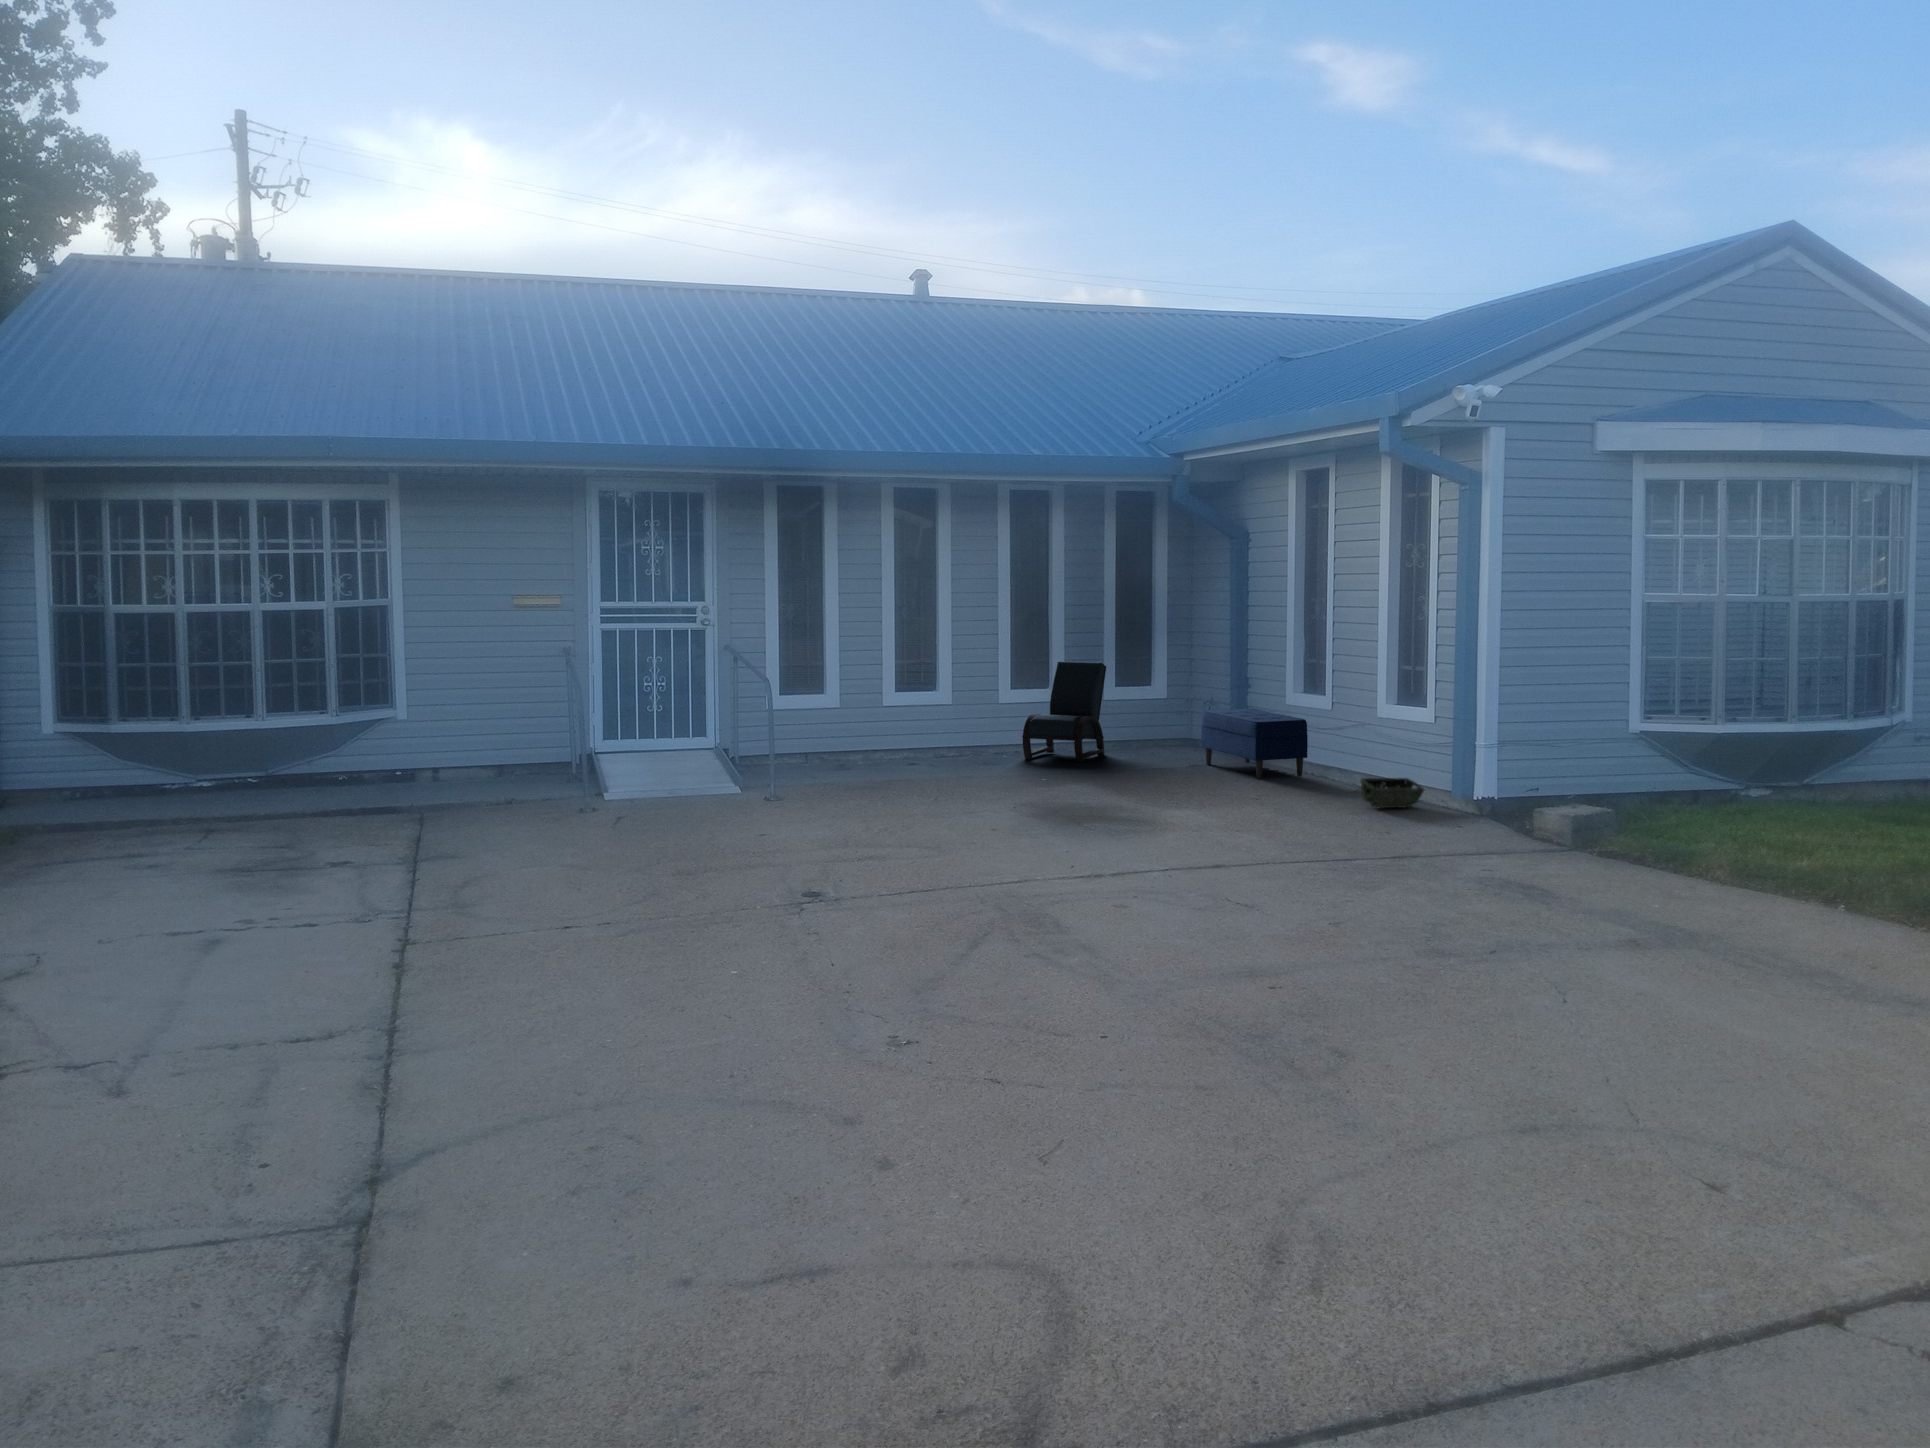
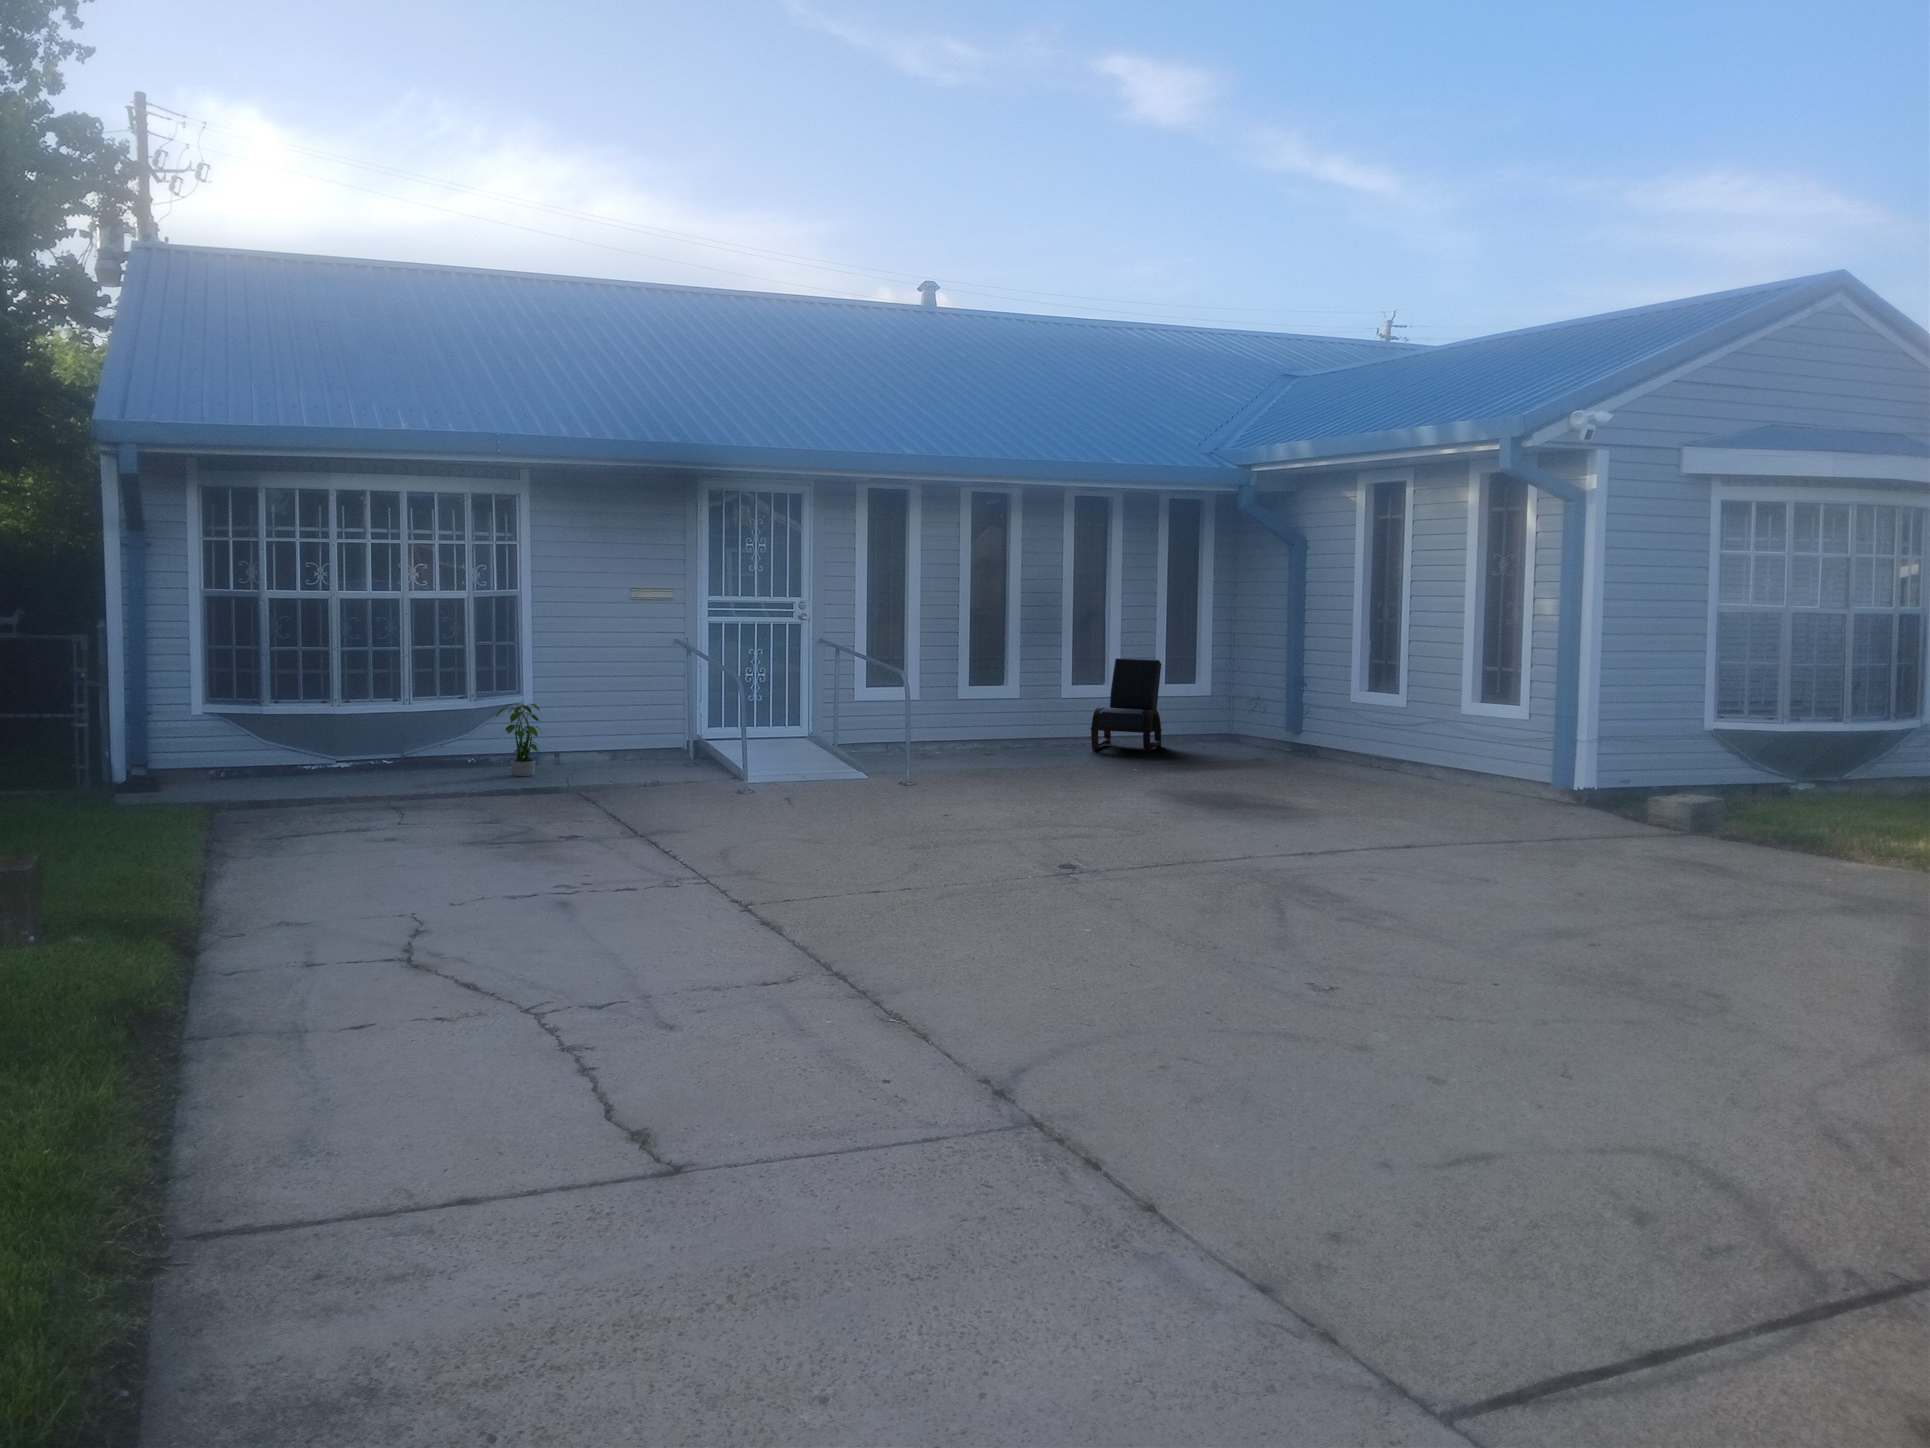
bench: present [1201,709,1308,779] -> none [1264,705,1376,769]
potted plant: none [358,716,410,793] -> present [495,704,541,776]
woven basket: present [1360,778,1424,808] -> none [1459,769,1518,797]

